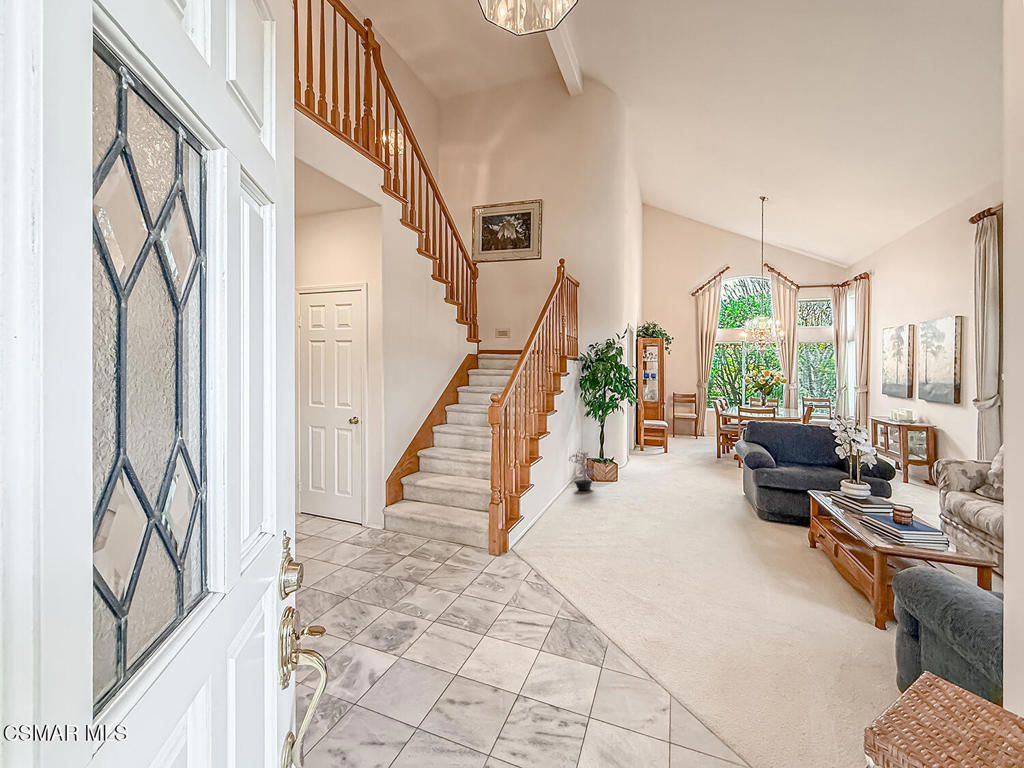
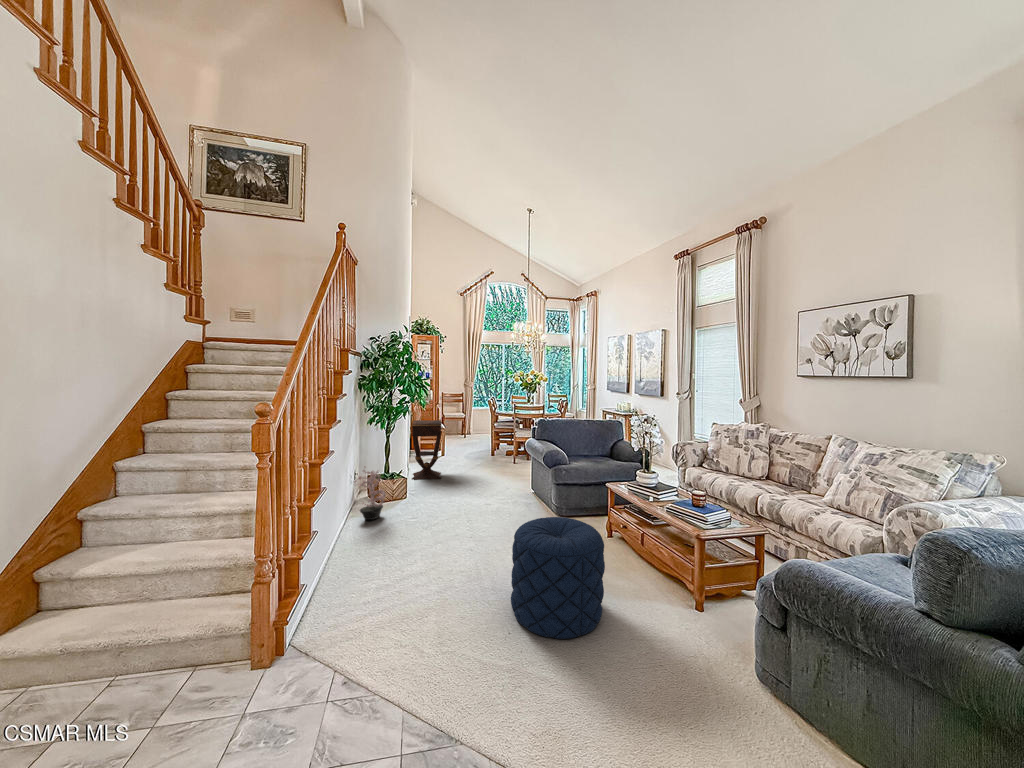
side table: none [626,417,656,471] -> present [412,420,442,480]
pouf: none [660,490,739,577] -> present [511,517,605,639]

